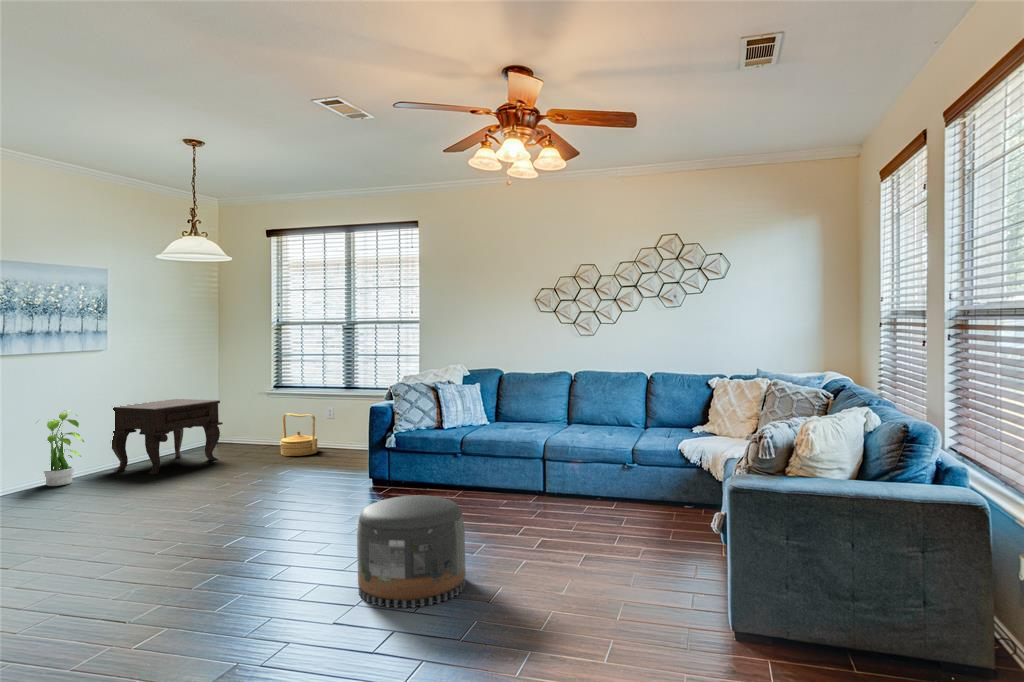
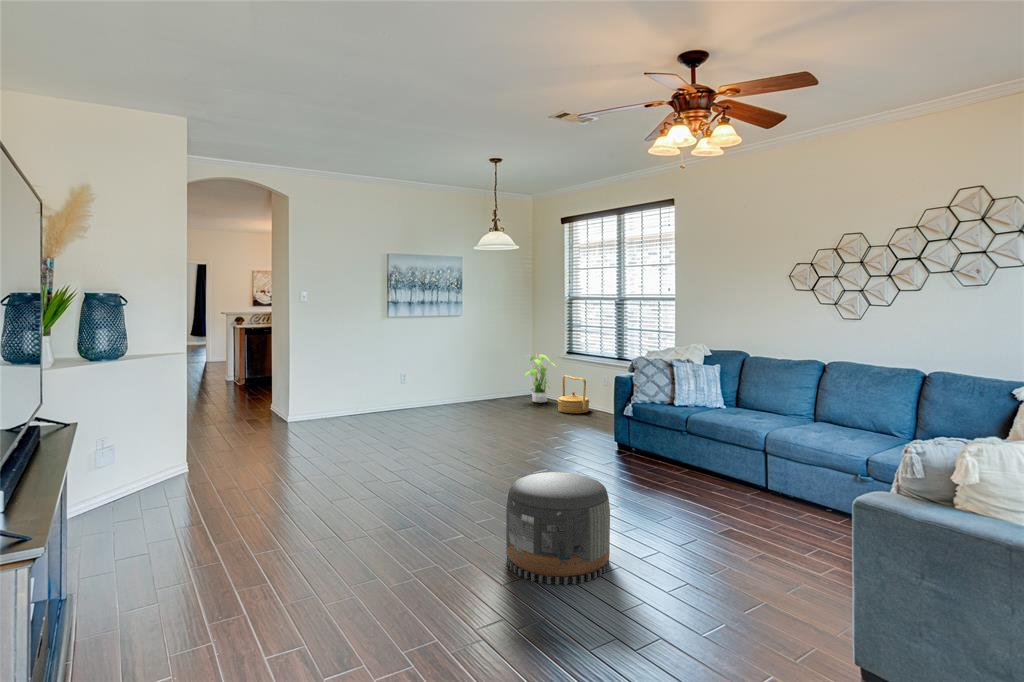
side table: present [112,399,223,474] -> none [432,357,513,415]
potted plant: present [36,410,84,486] -> present [525,355,556,403]

